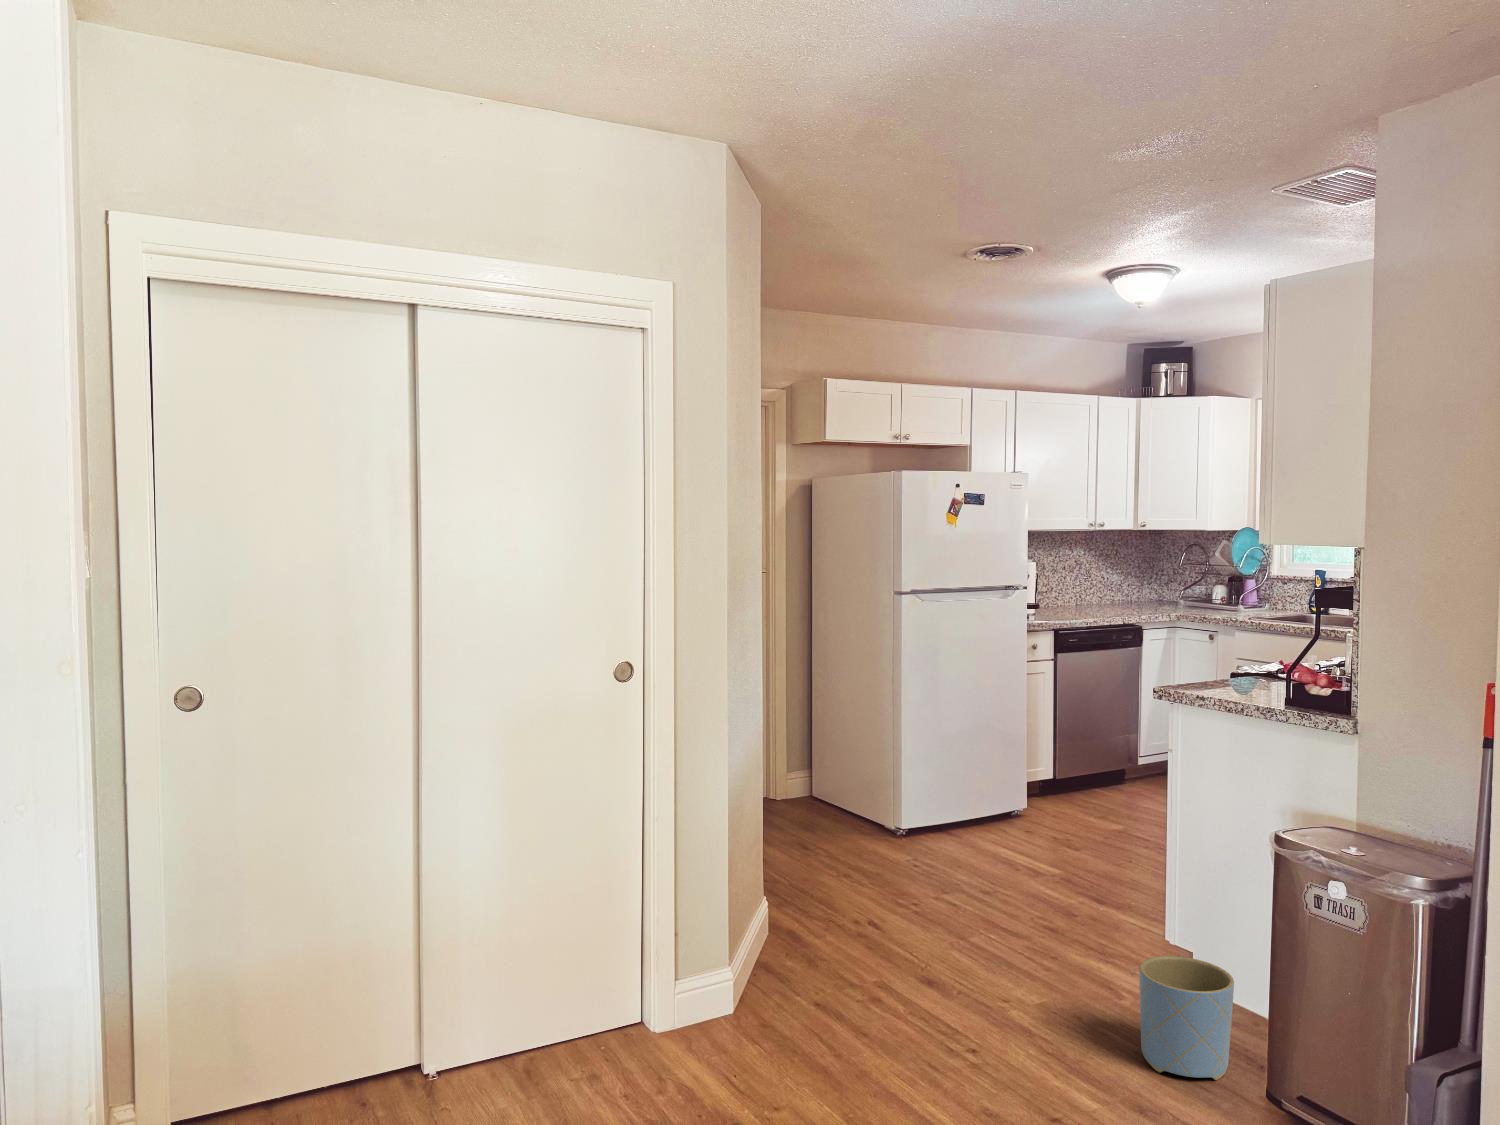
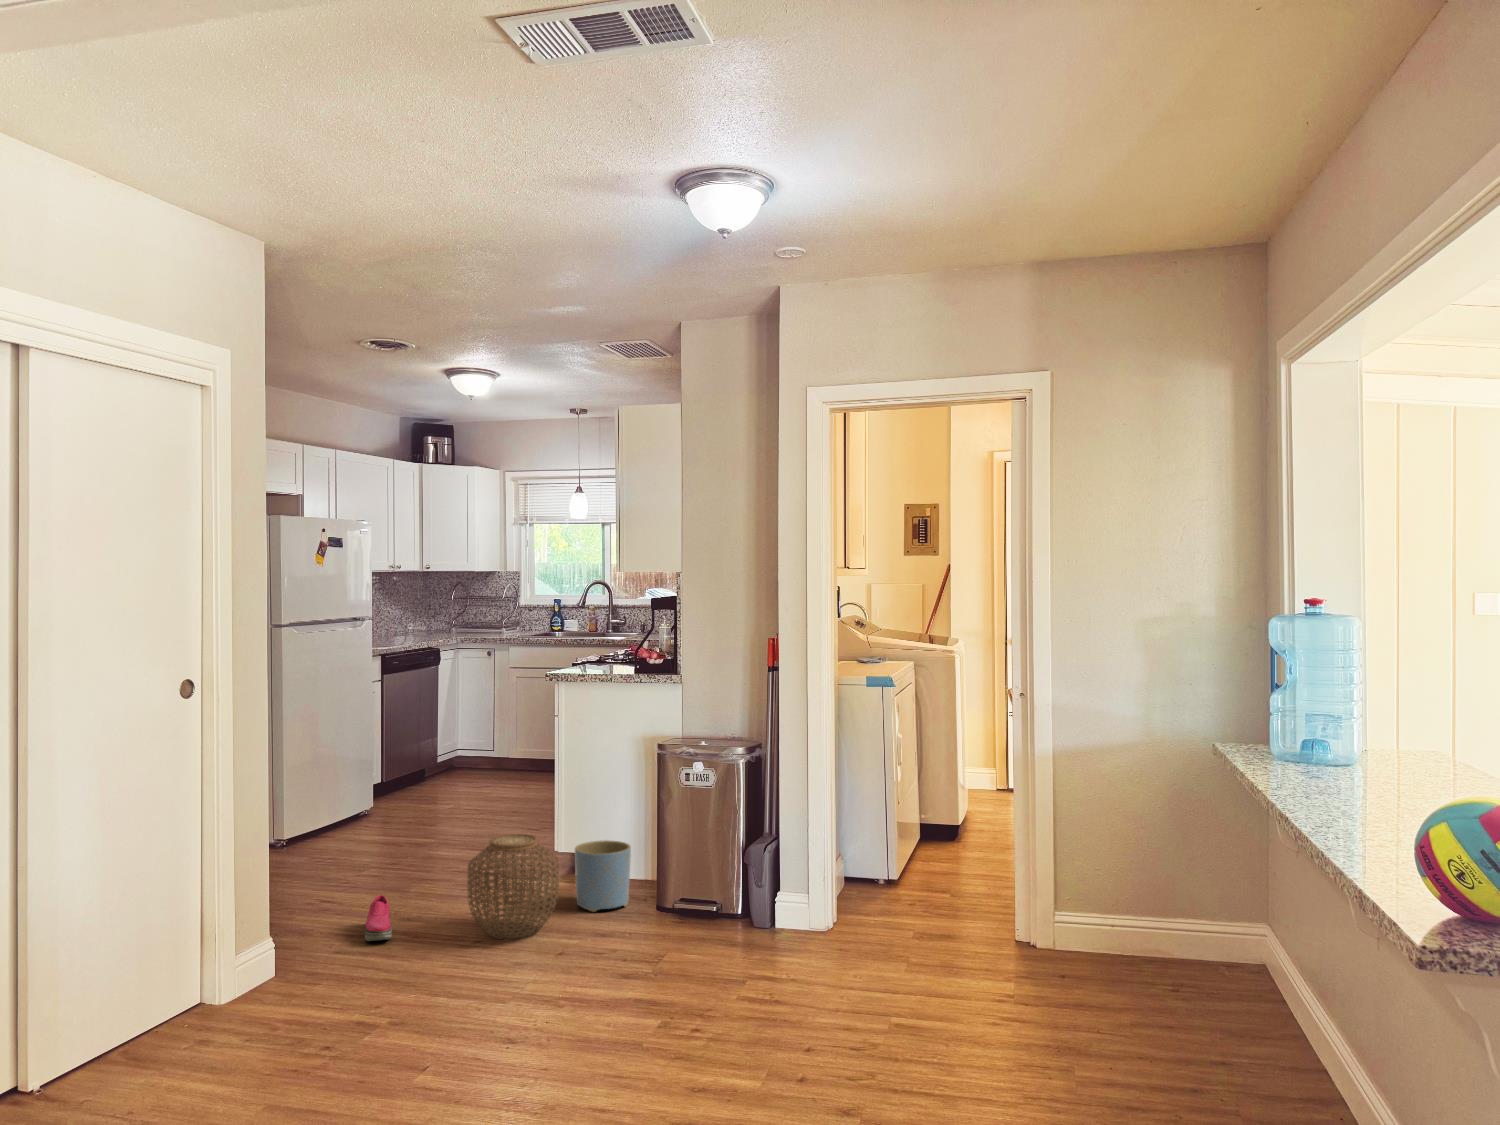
woven basket: none [951,920,1086,1082] -> present [468,834,559,939]
shoe: none [836,952,890,1018] -> present [365,895,392,941]

